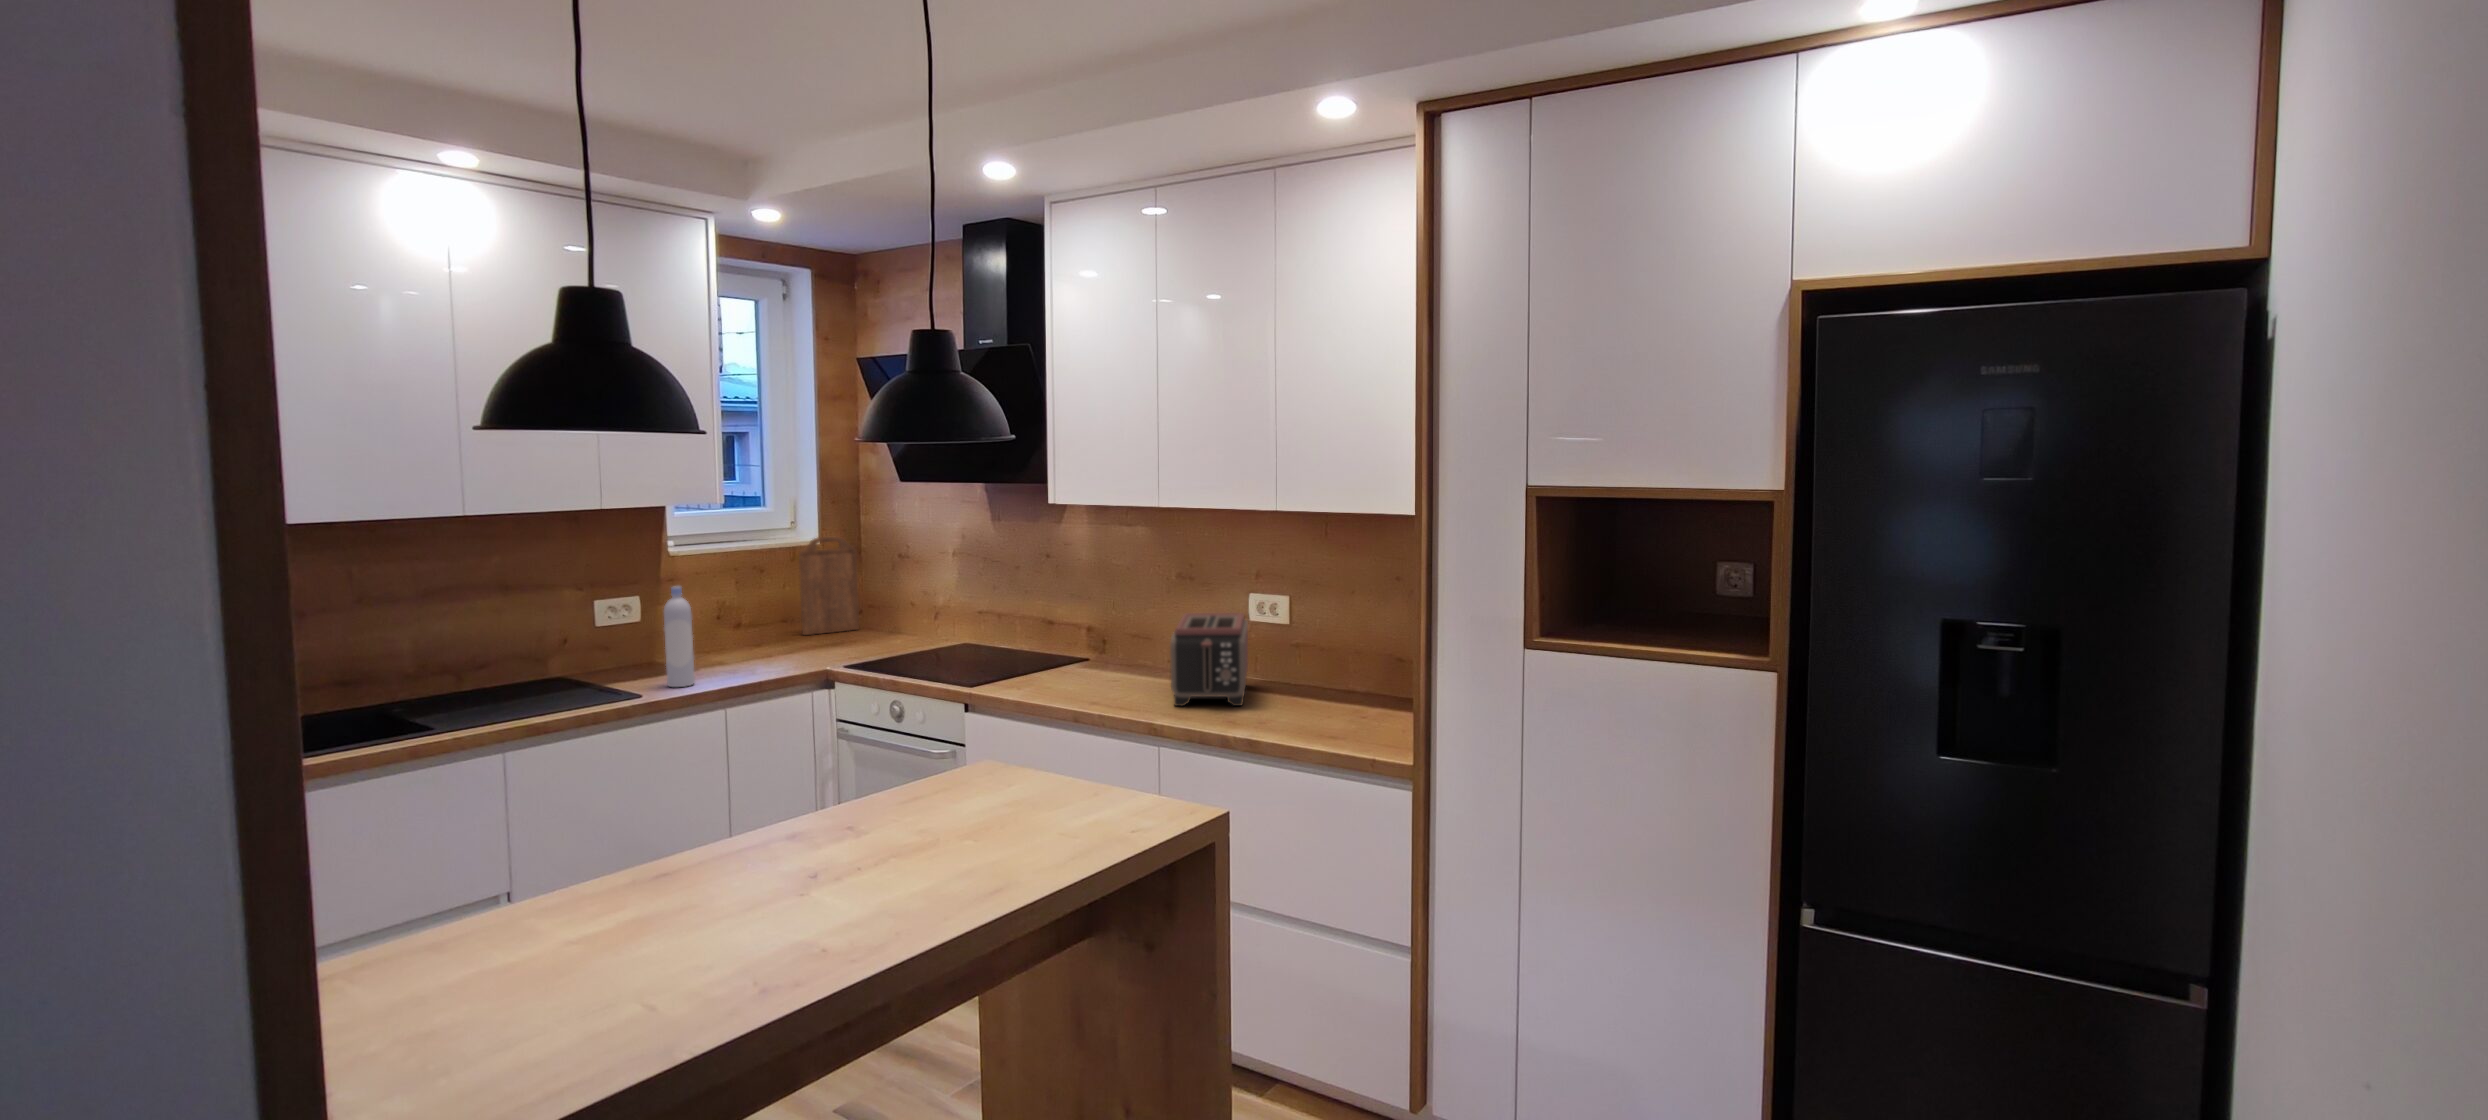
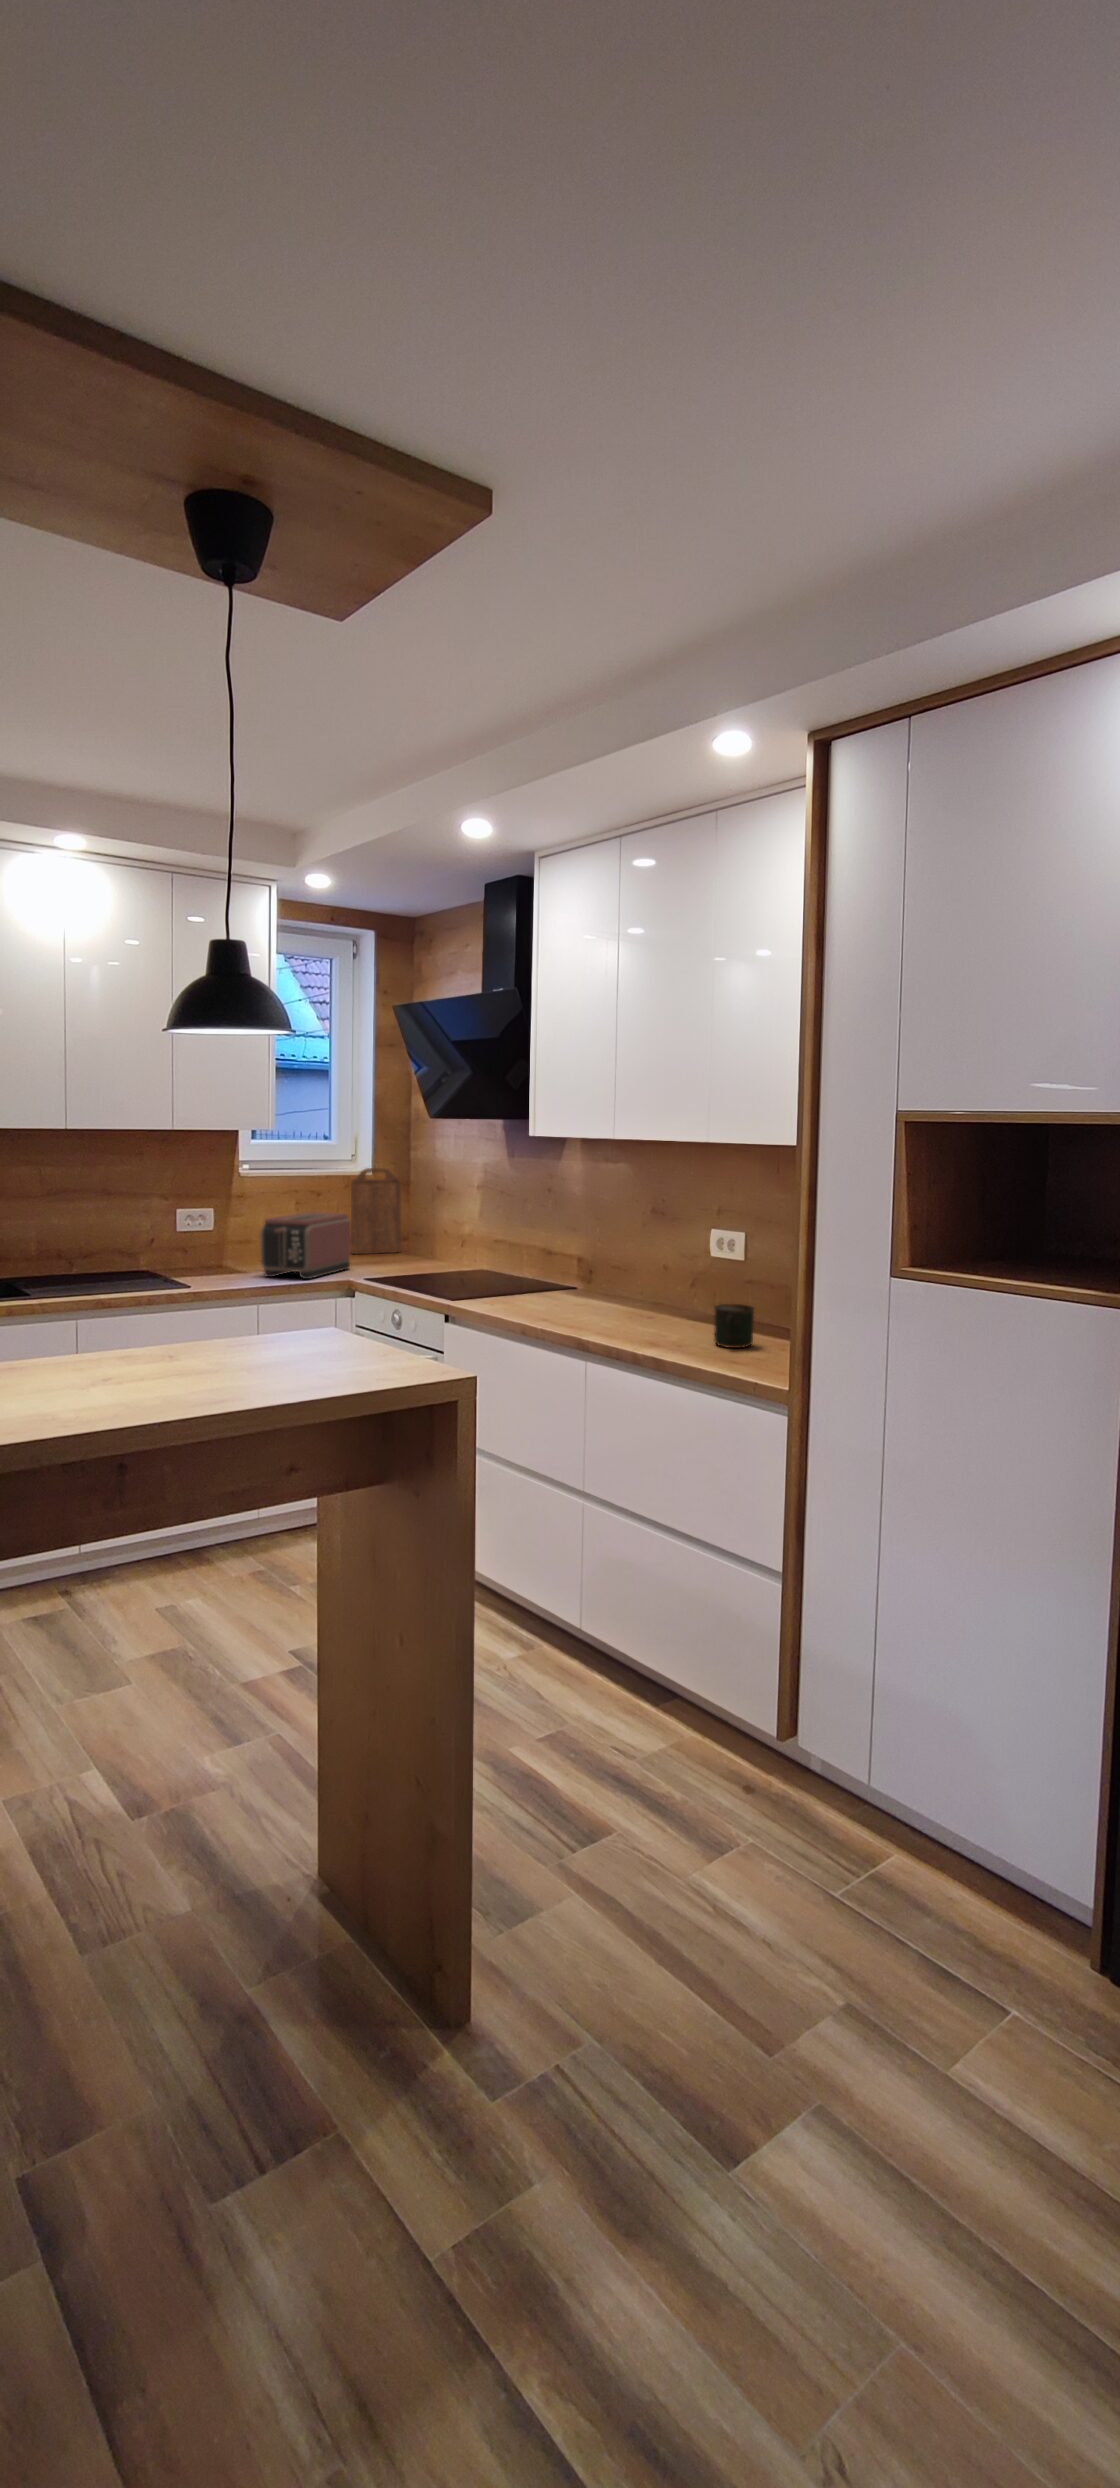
bottle: present [664,586,695,687] -> none [217,1201,240,1286]
toaster: present [1170,613,1248,706] -> present [260,1212,351,1279]
mug: none [1290,671,1332,718] -> present [714,1304,754,1348]

